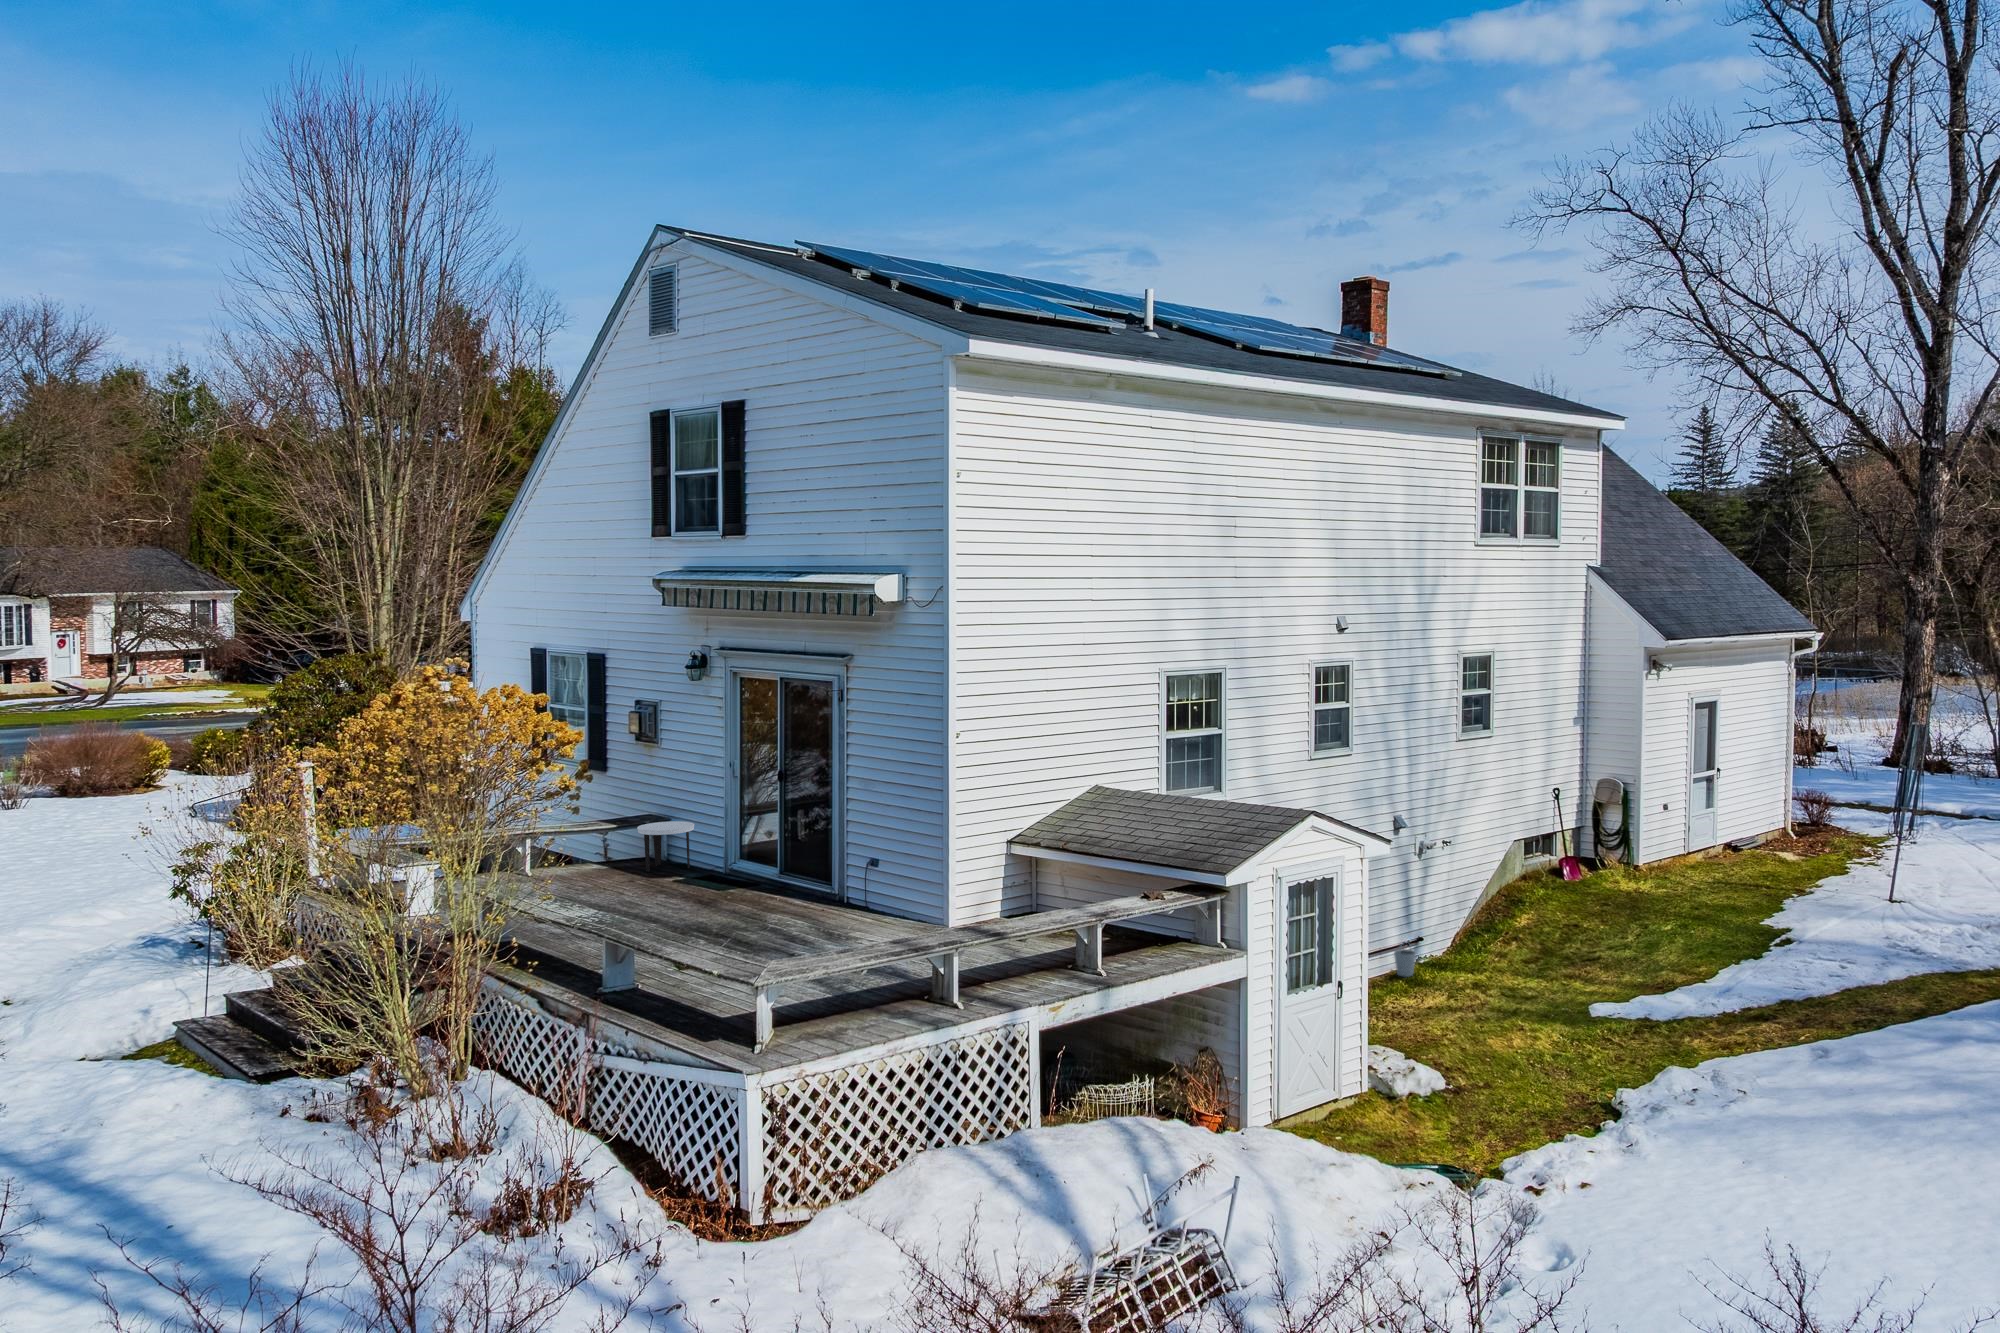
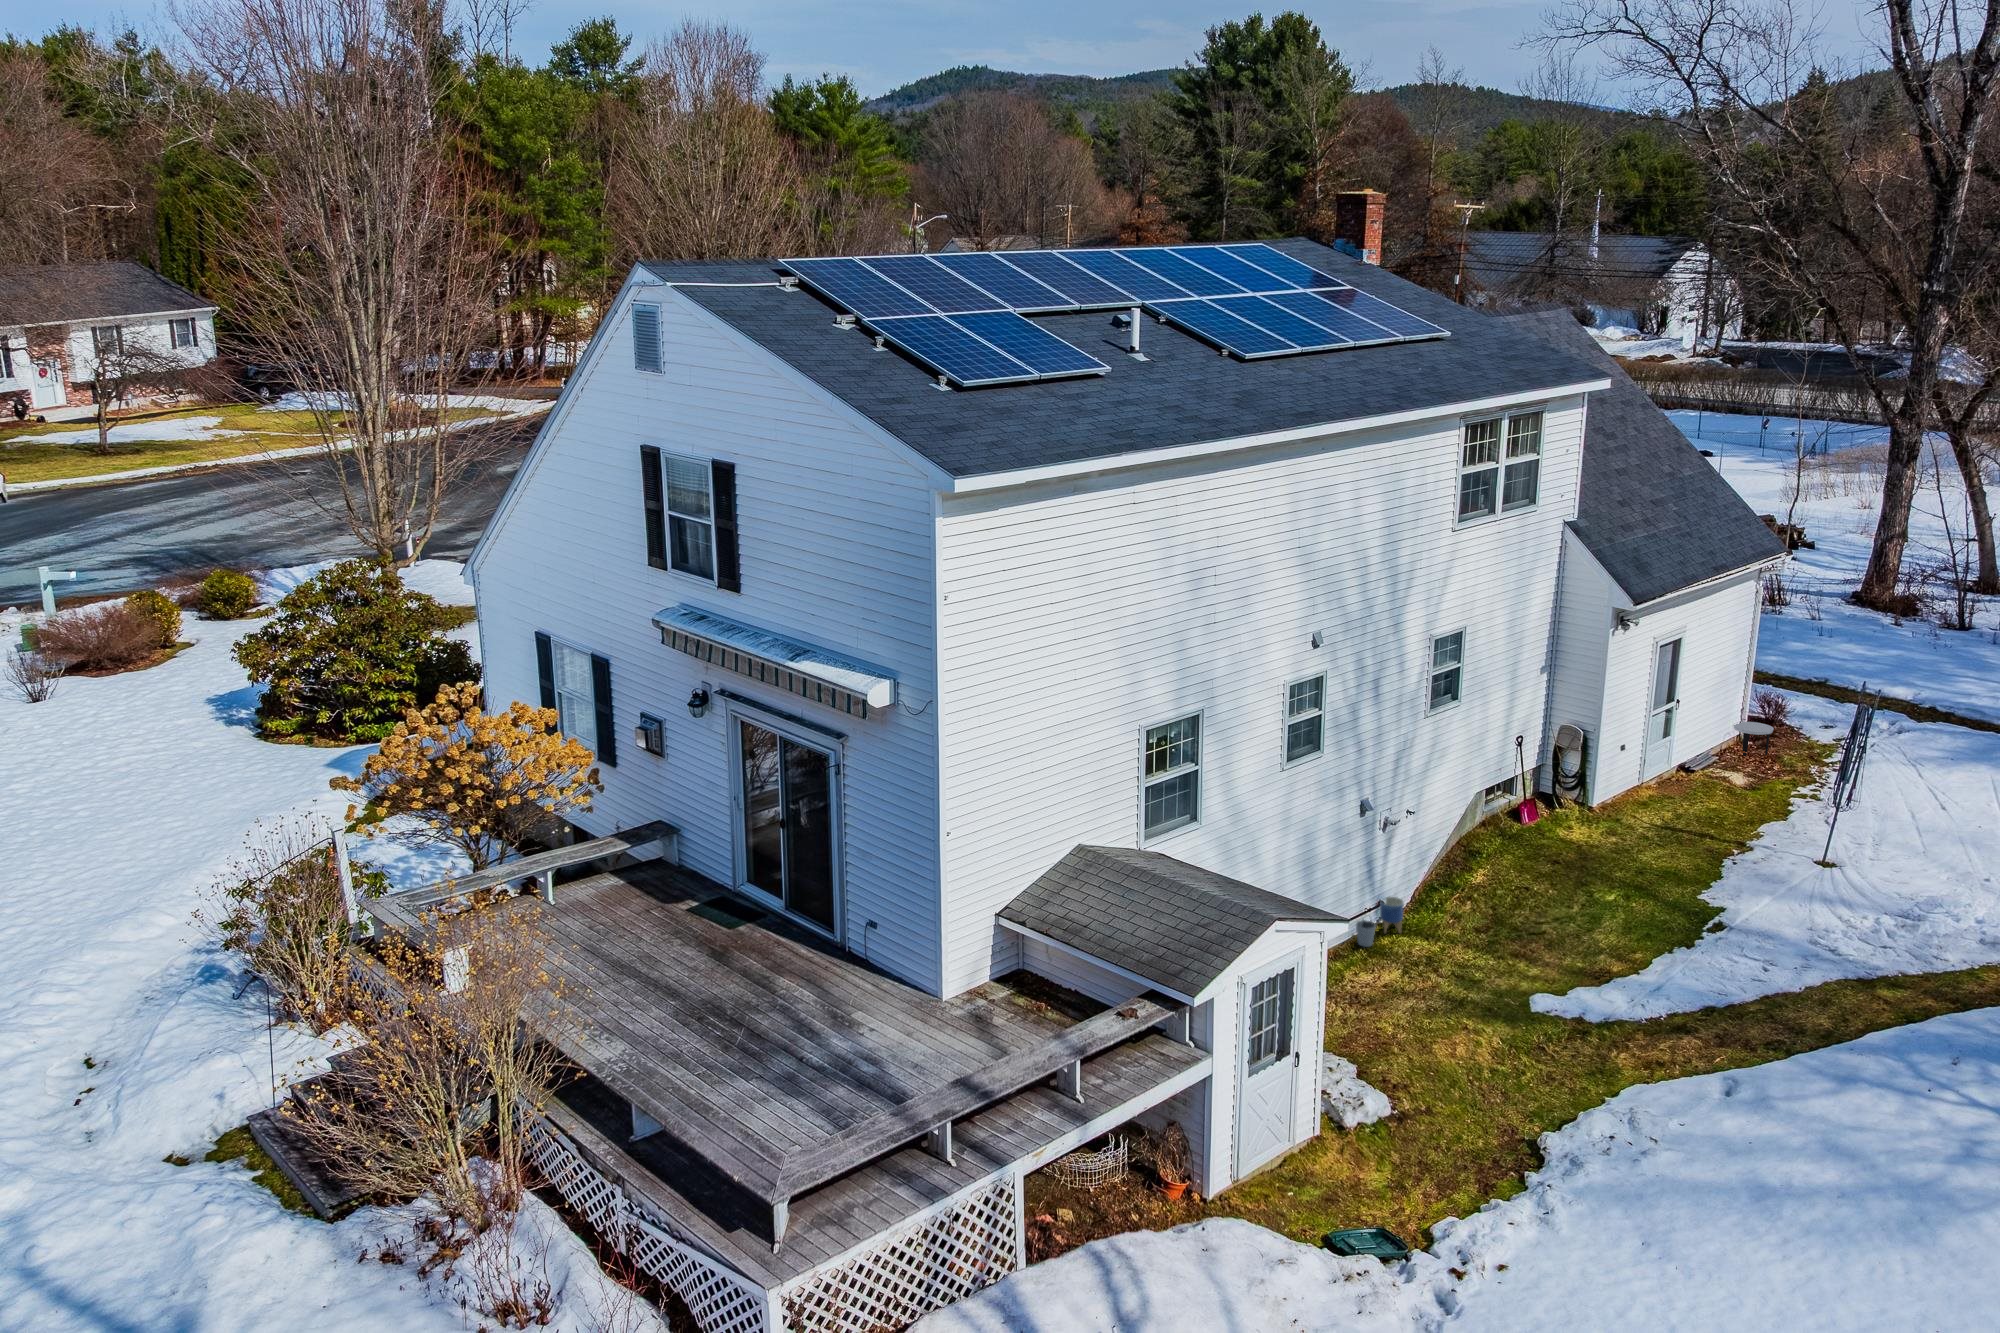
side table: present [637,821,695,872] -> present [1734,722,1774,756]
planter: none [1419,929,1444,968] -> present [1380,896,1404,933]

